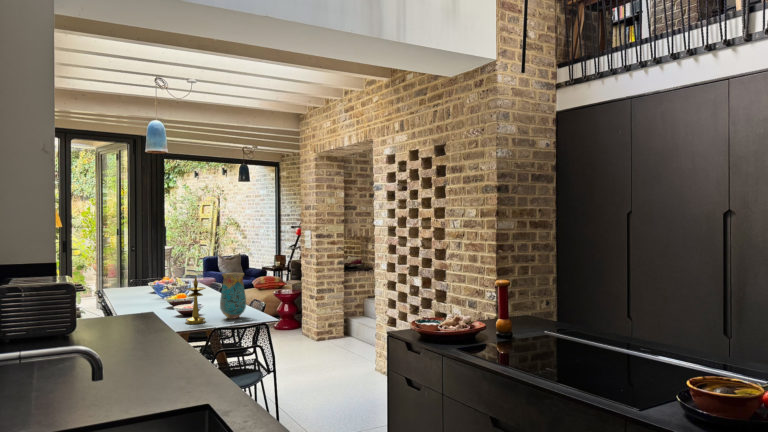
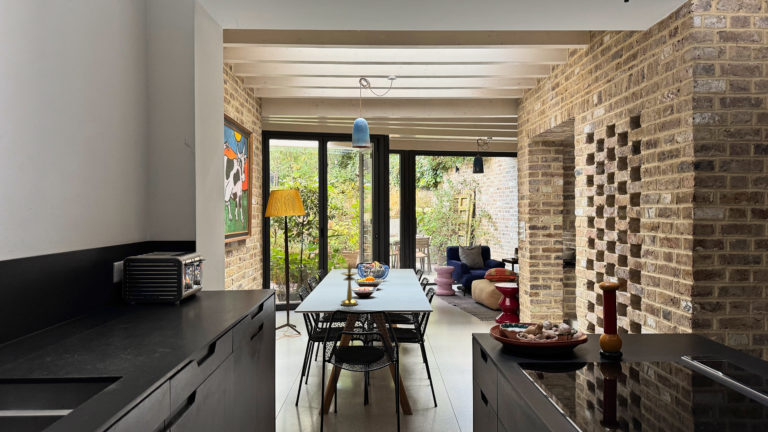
vase: present [220,273,246,319] -> none [373,261,396,304]

